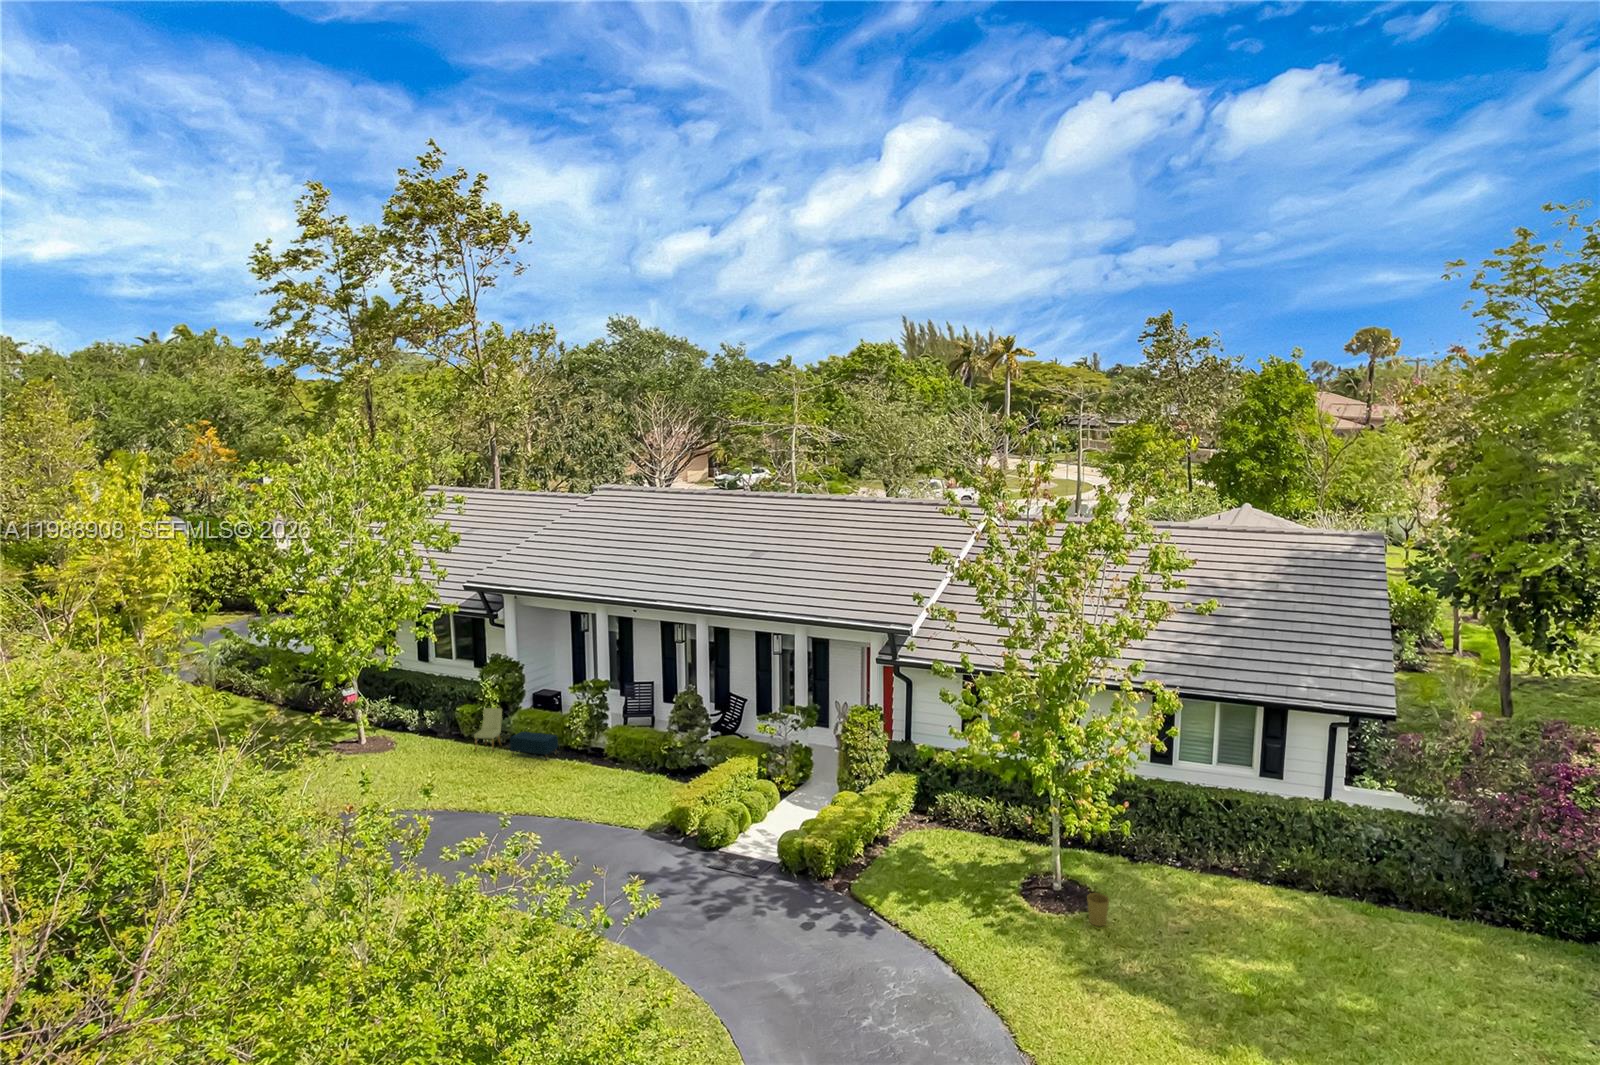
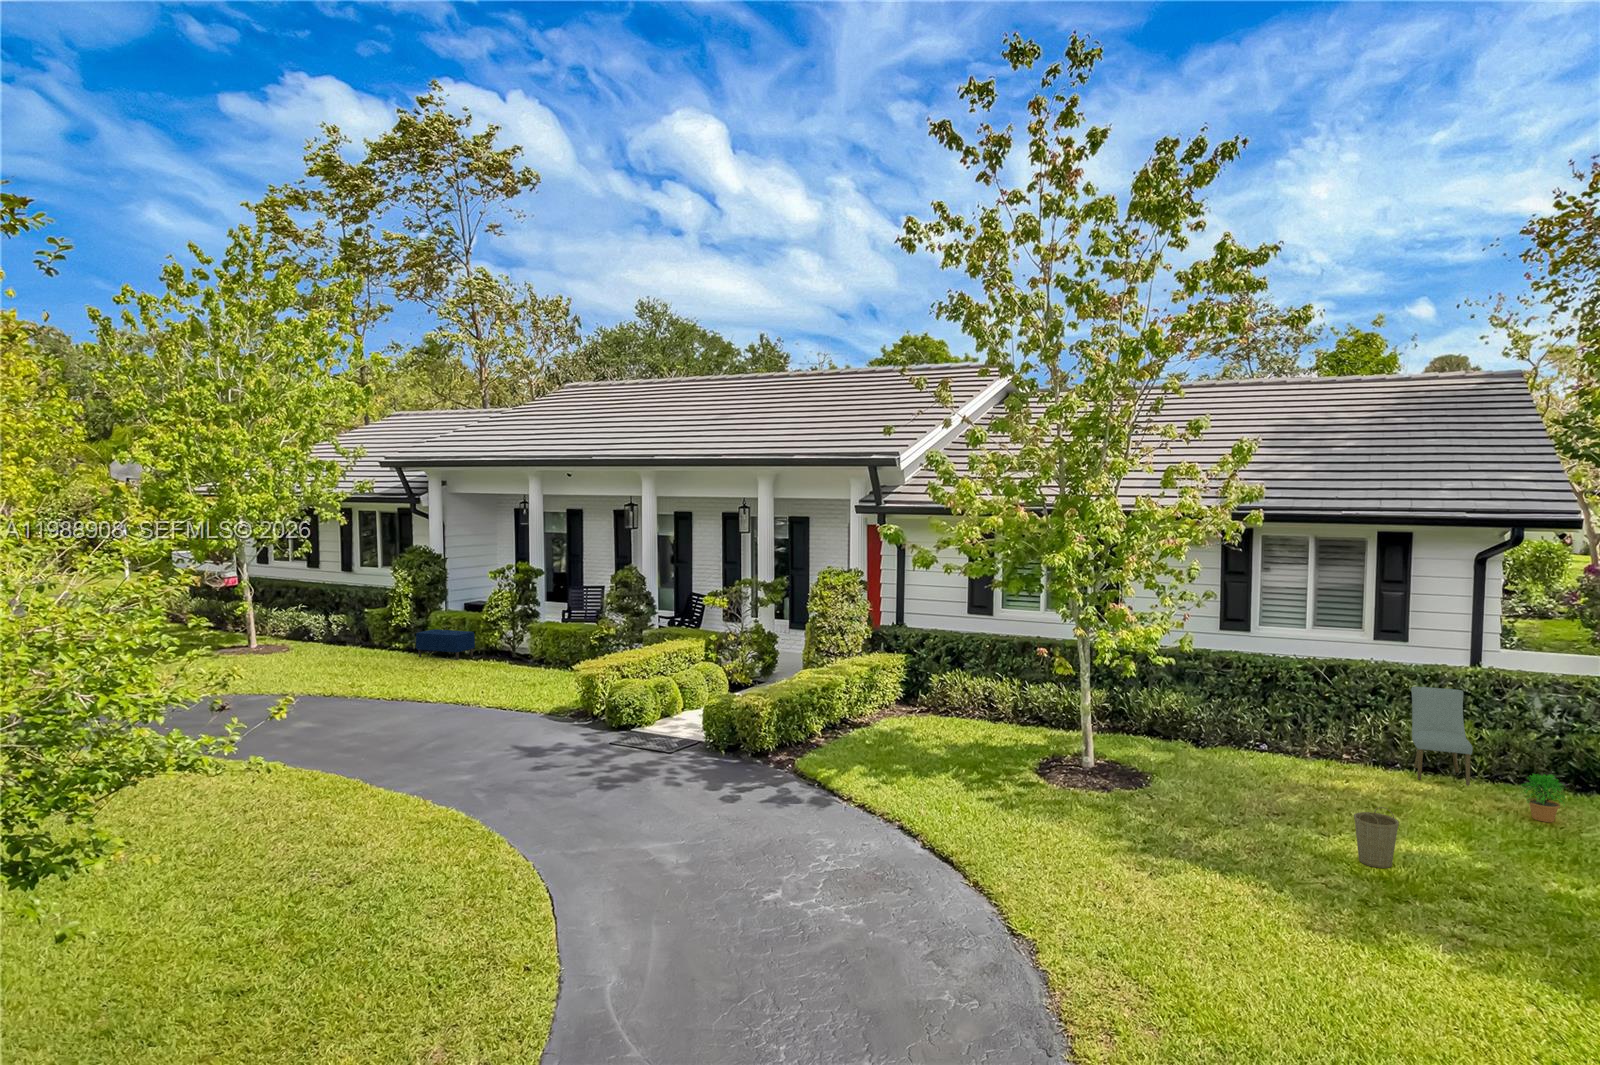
chair: present [474,708,502,751] -> present [1411,687,1473,786]
basket: present [1087,893,1109,926] -> present [1354,807,1399,868]
potted plant: none [1339,906,1370,939] -> present [1522,774,1565,822]

